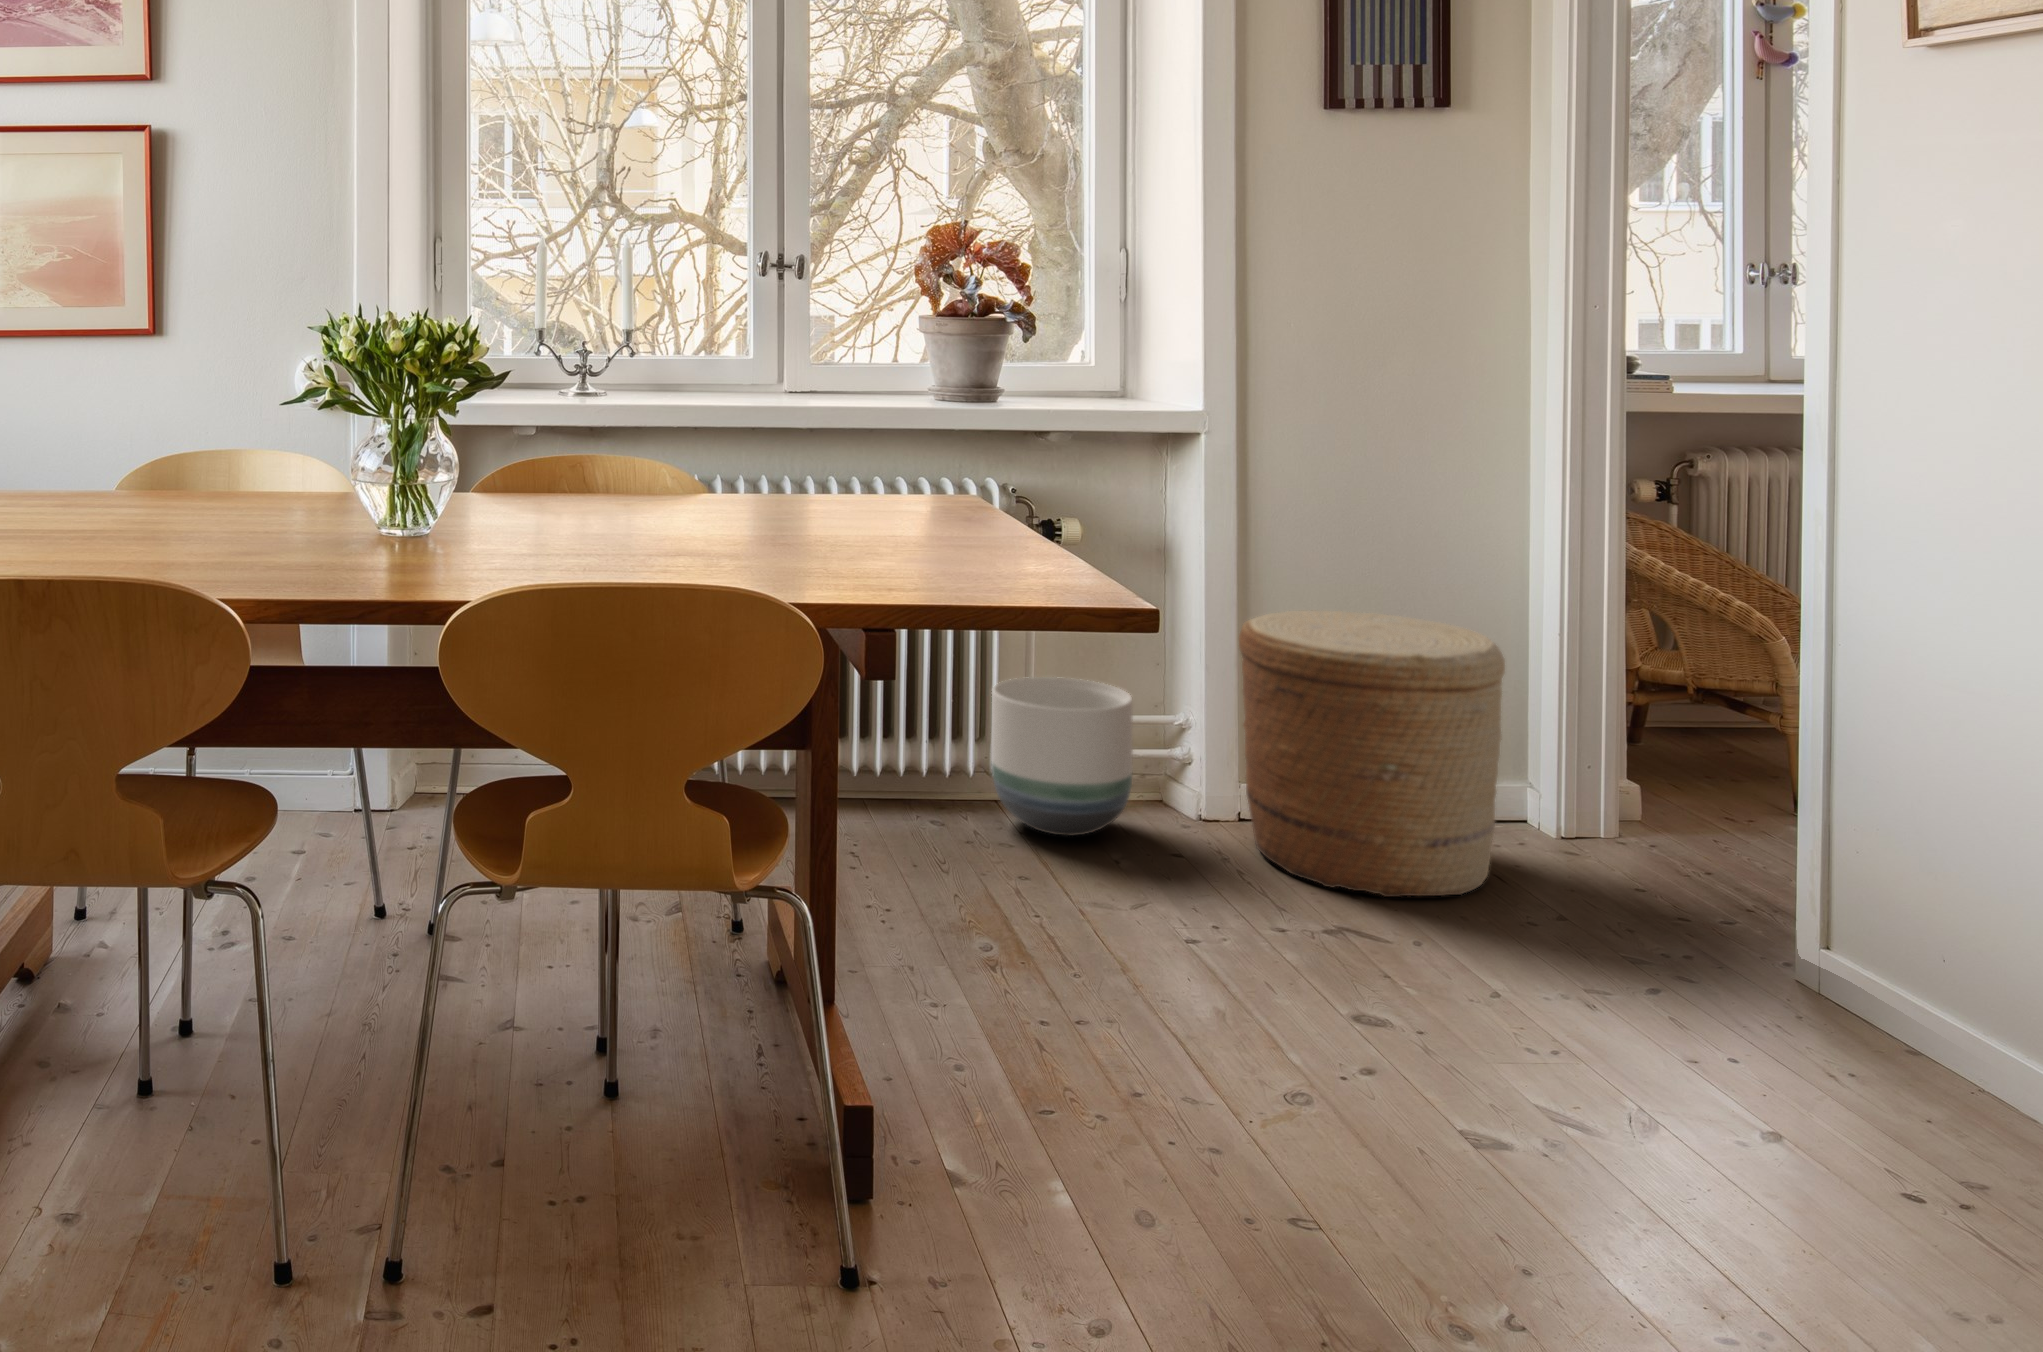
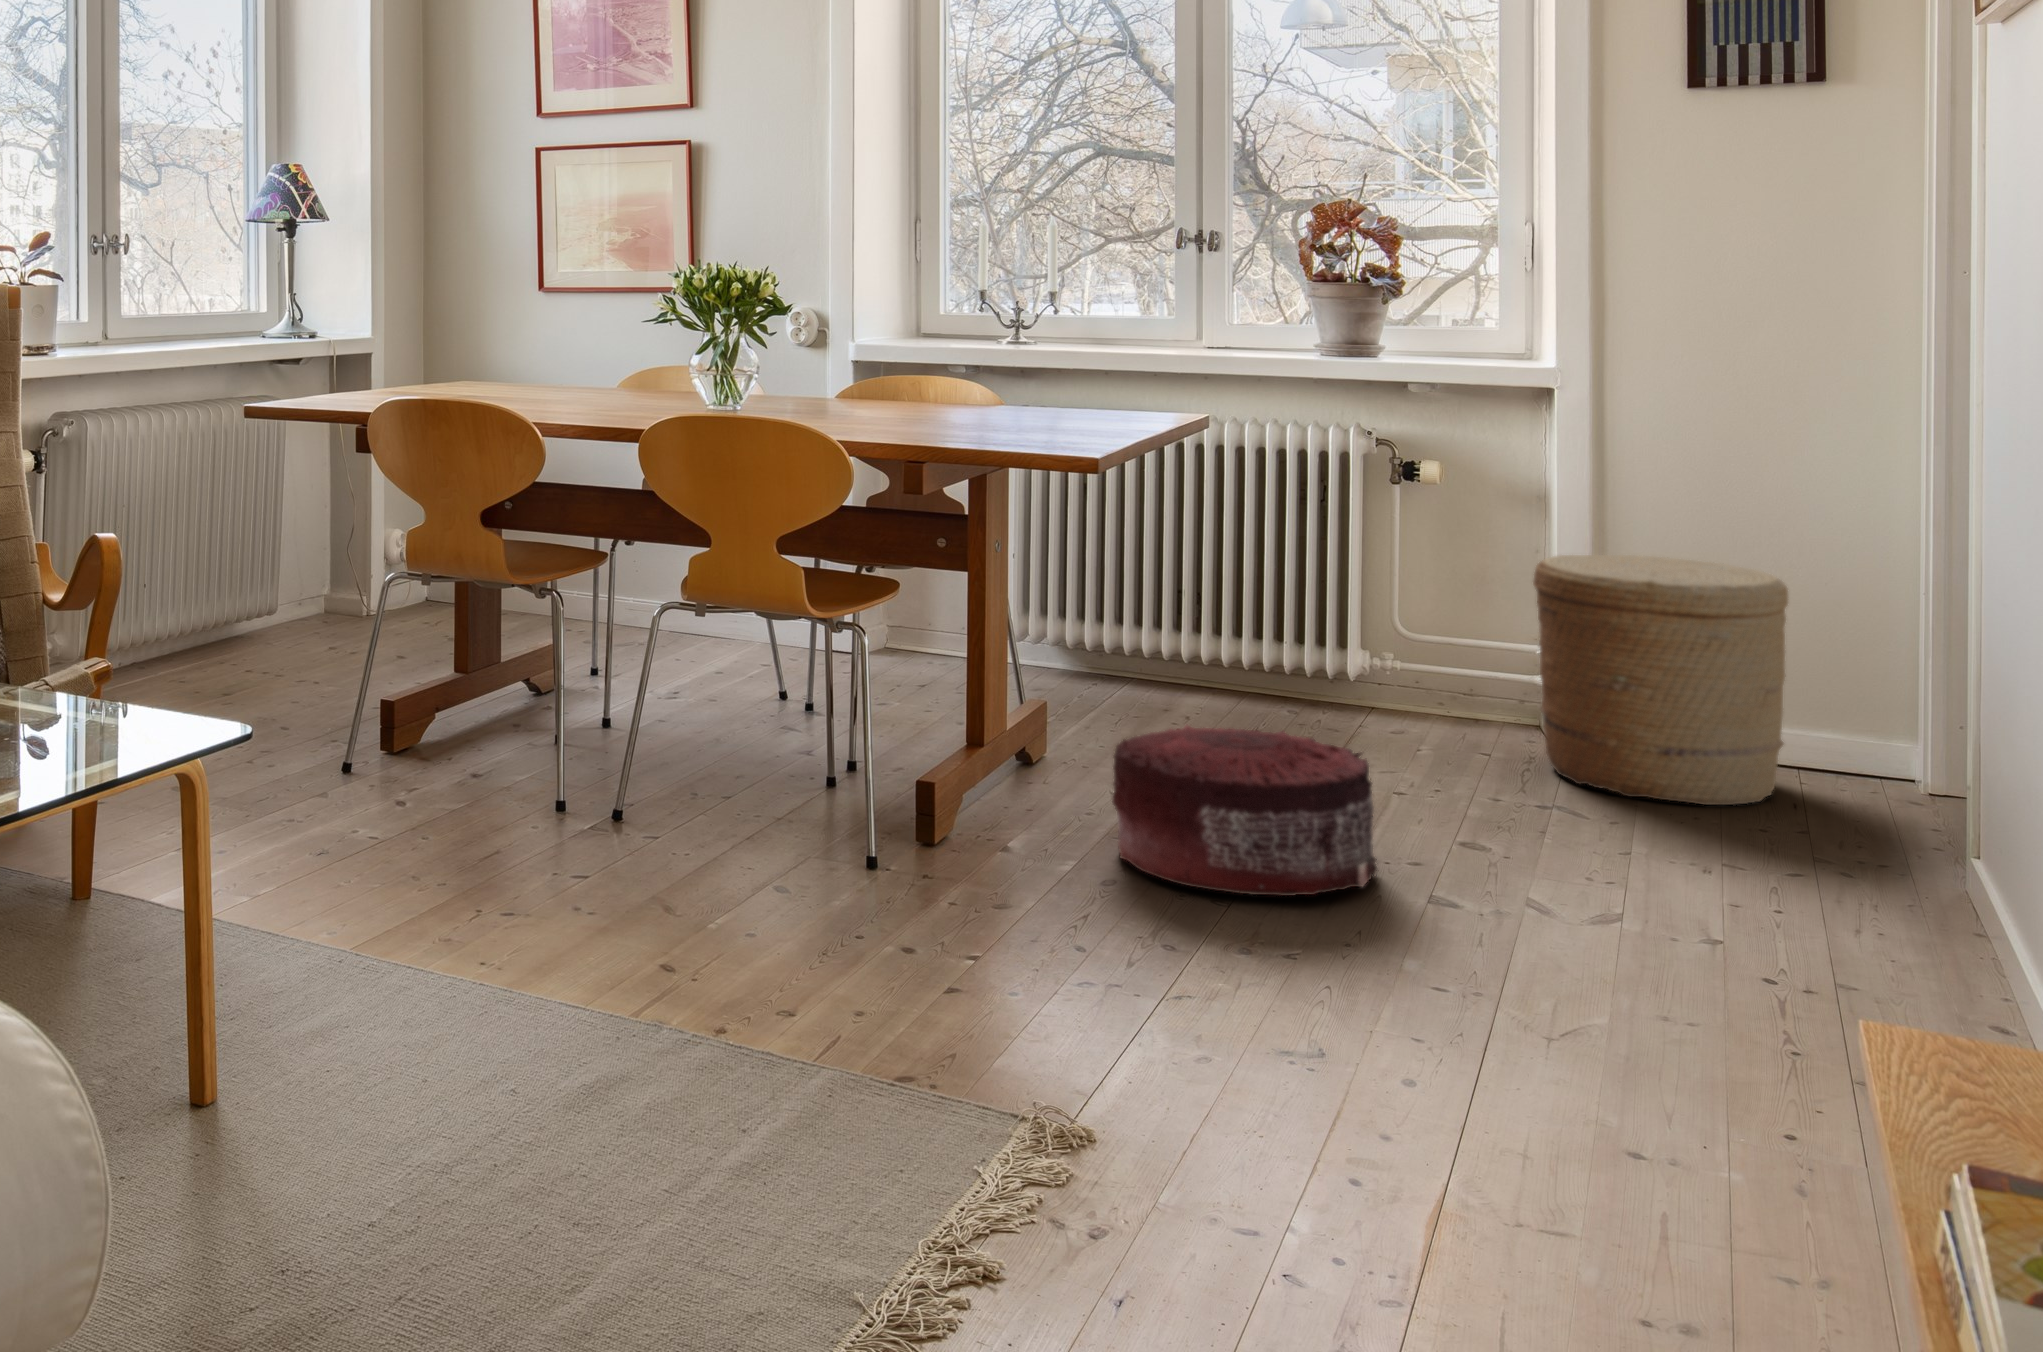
planter: present [992,677,1133,836] -> none [1328,599,1458,731]
pouf: none [1099,928,1467,1232] -> present [1112,725,1377,896]

